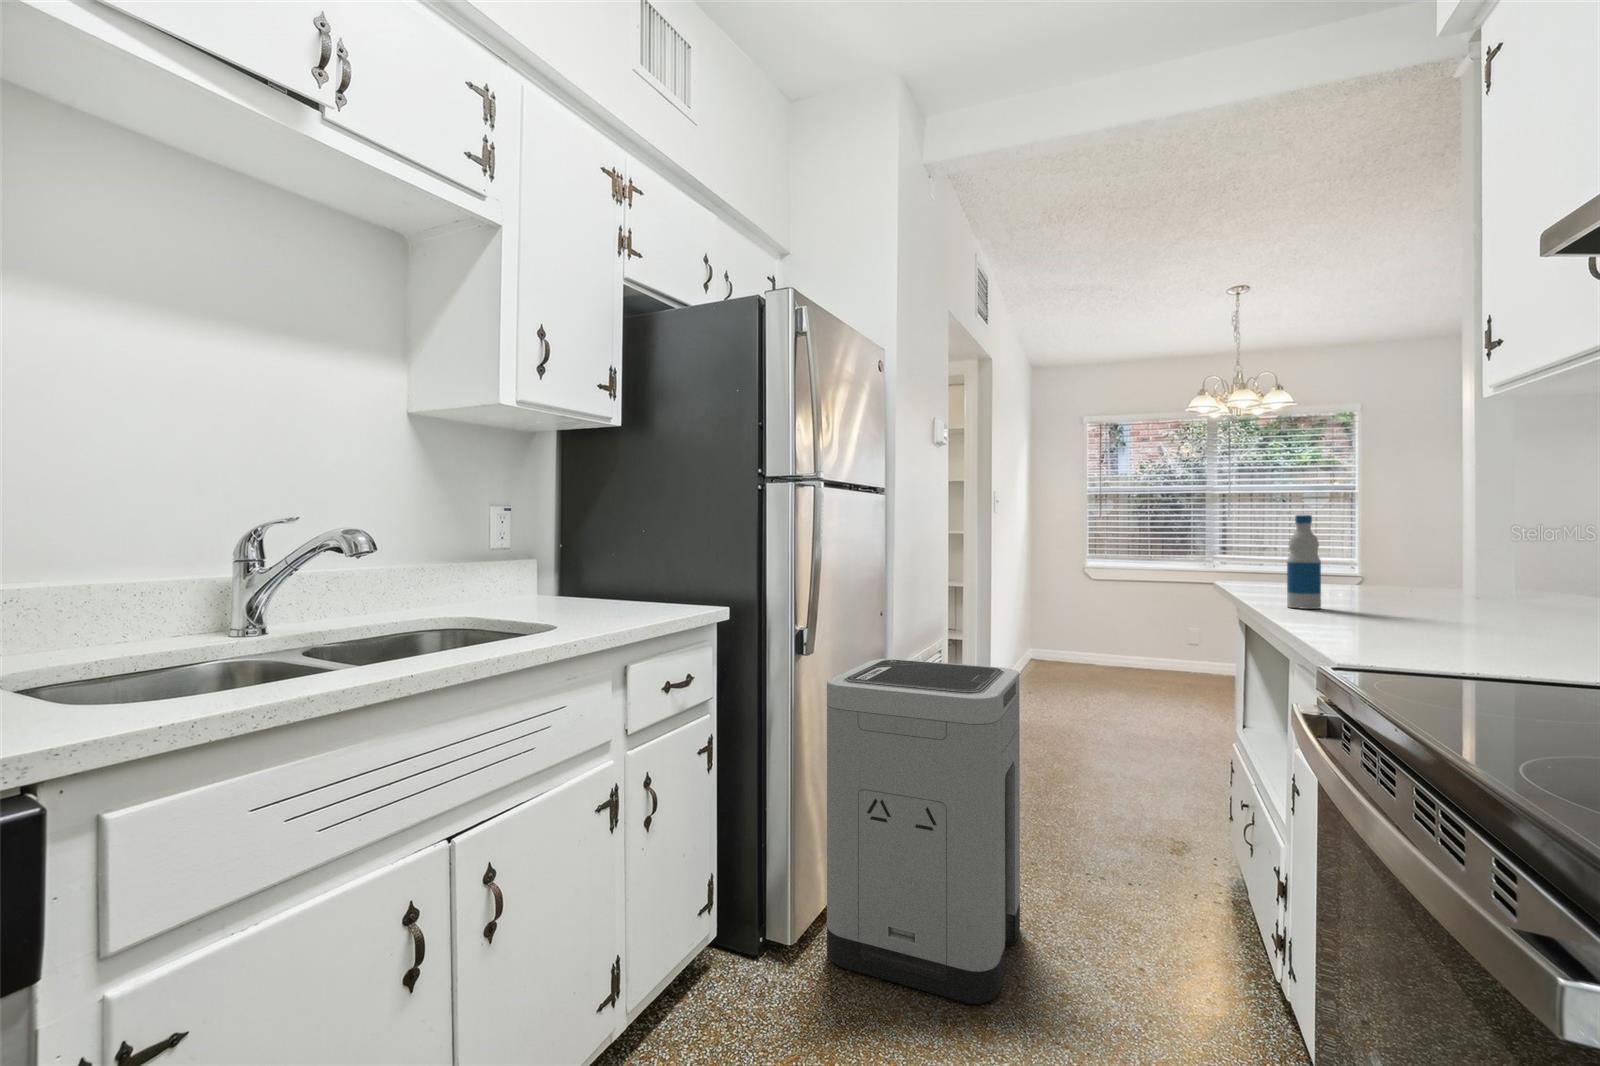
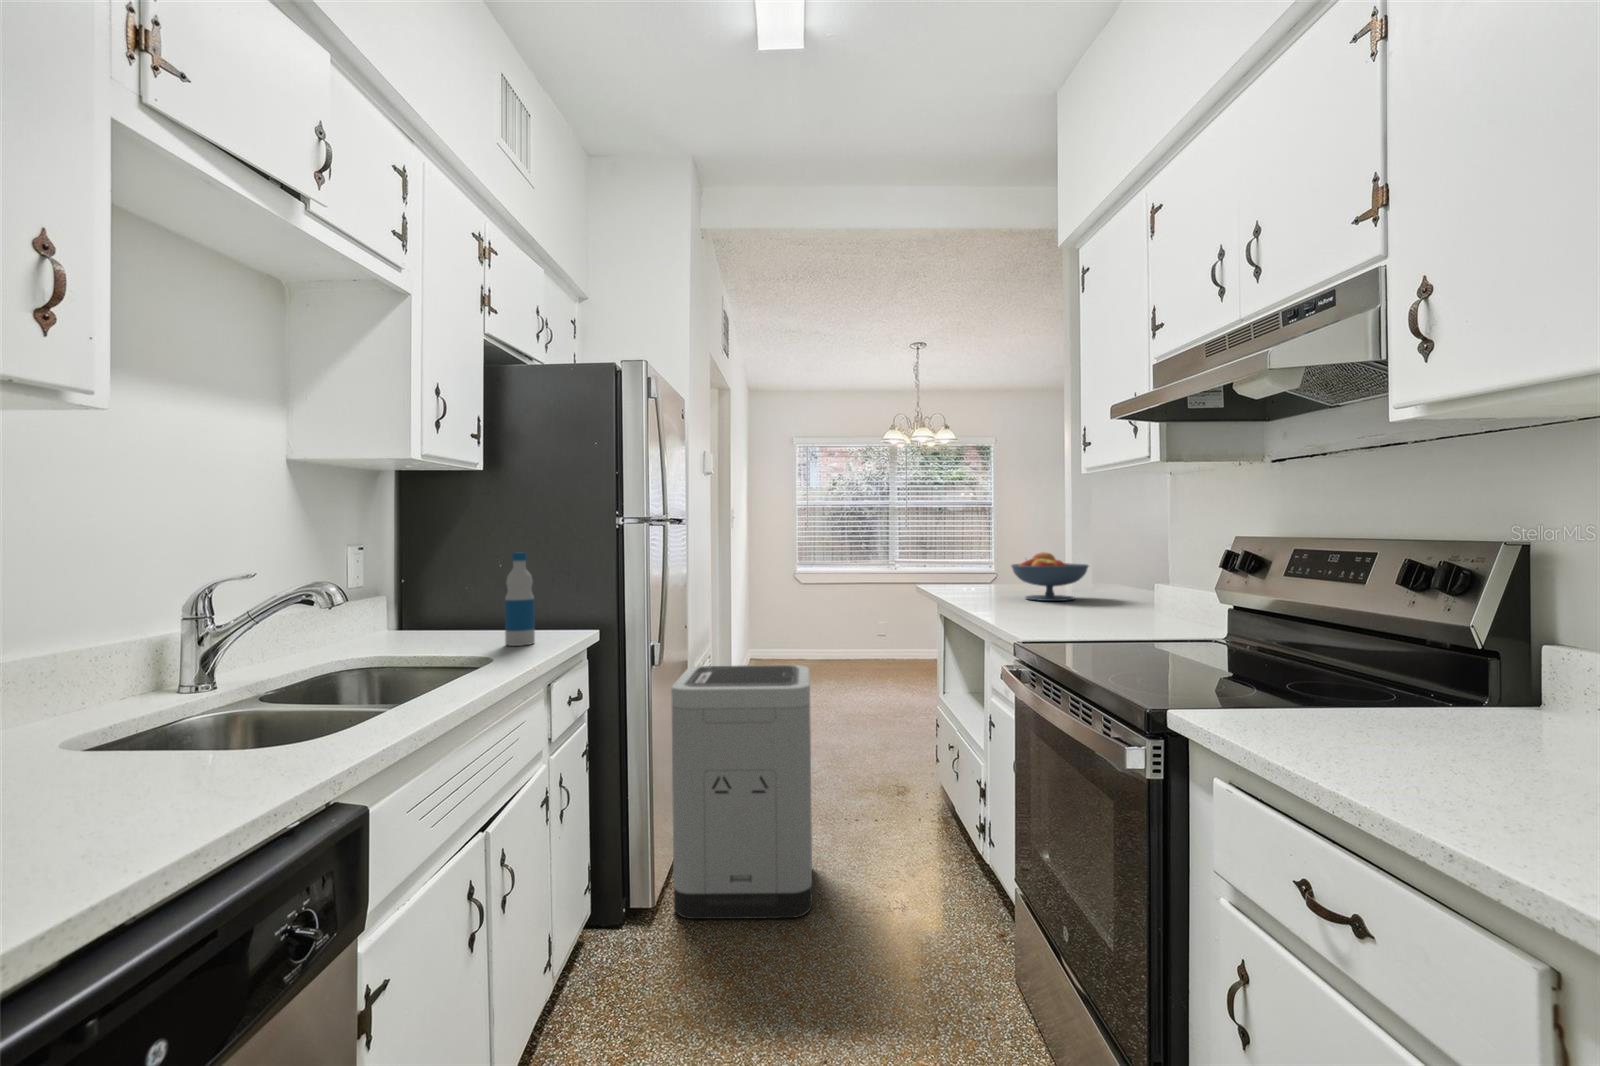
bottle: present [1287,515,1321,609] -> present [505,553,535,646]
fruit bowl: none [1352,532,1503,605] -> present [1011,552,1088,601]

